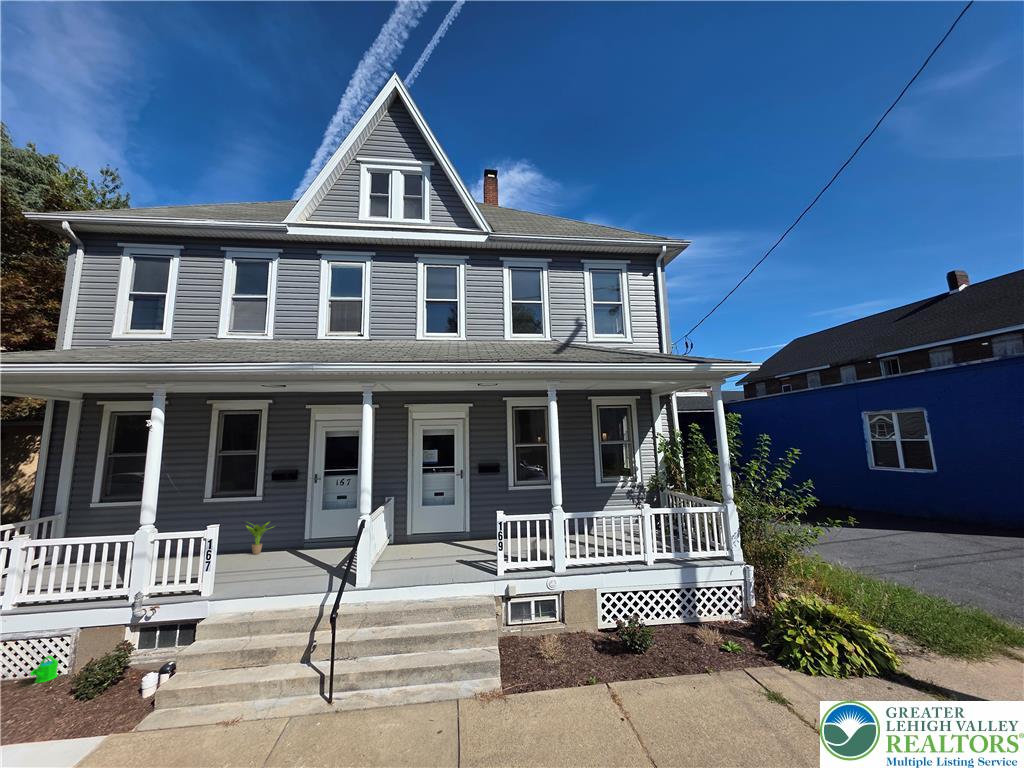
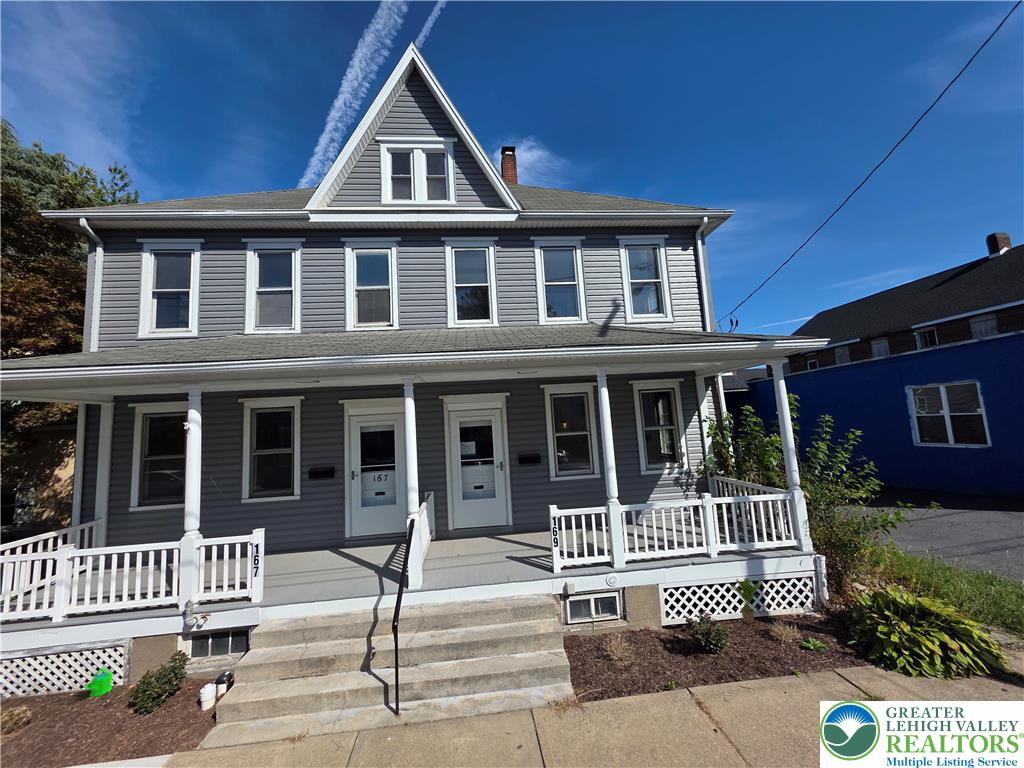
potted plant: present [246,521,273,554] -> present [728,577,760,623]

